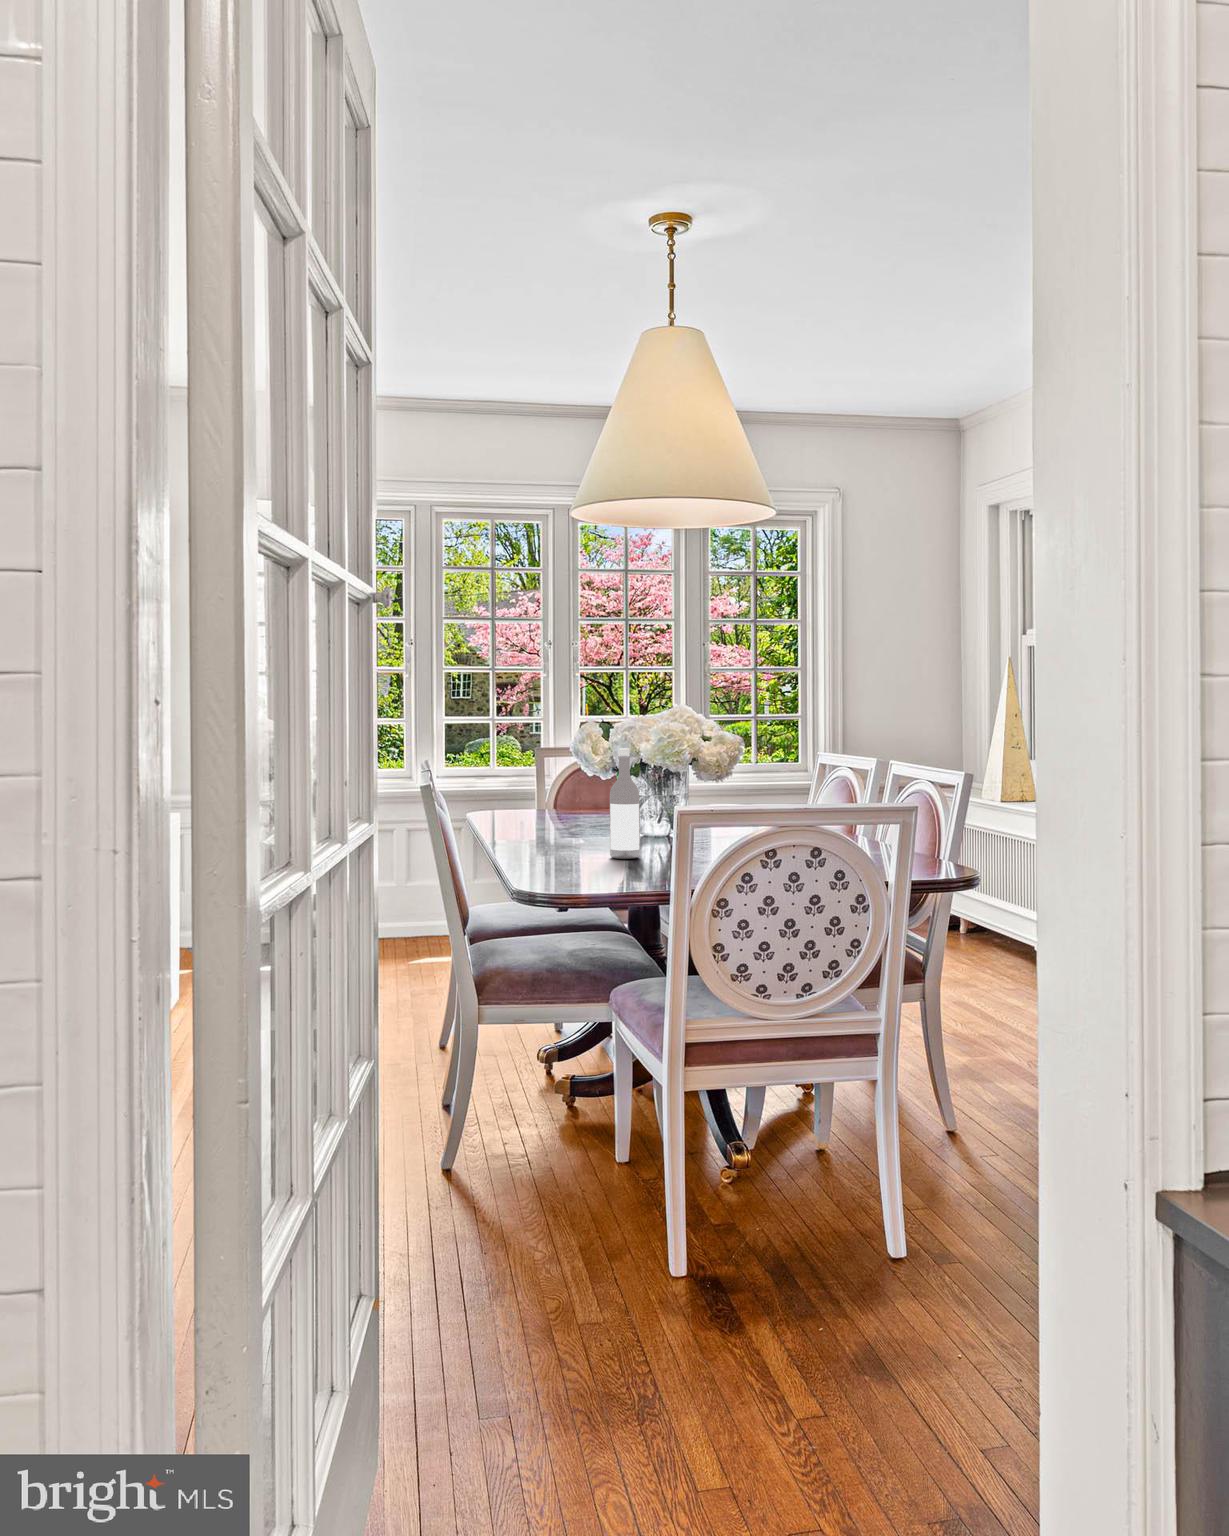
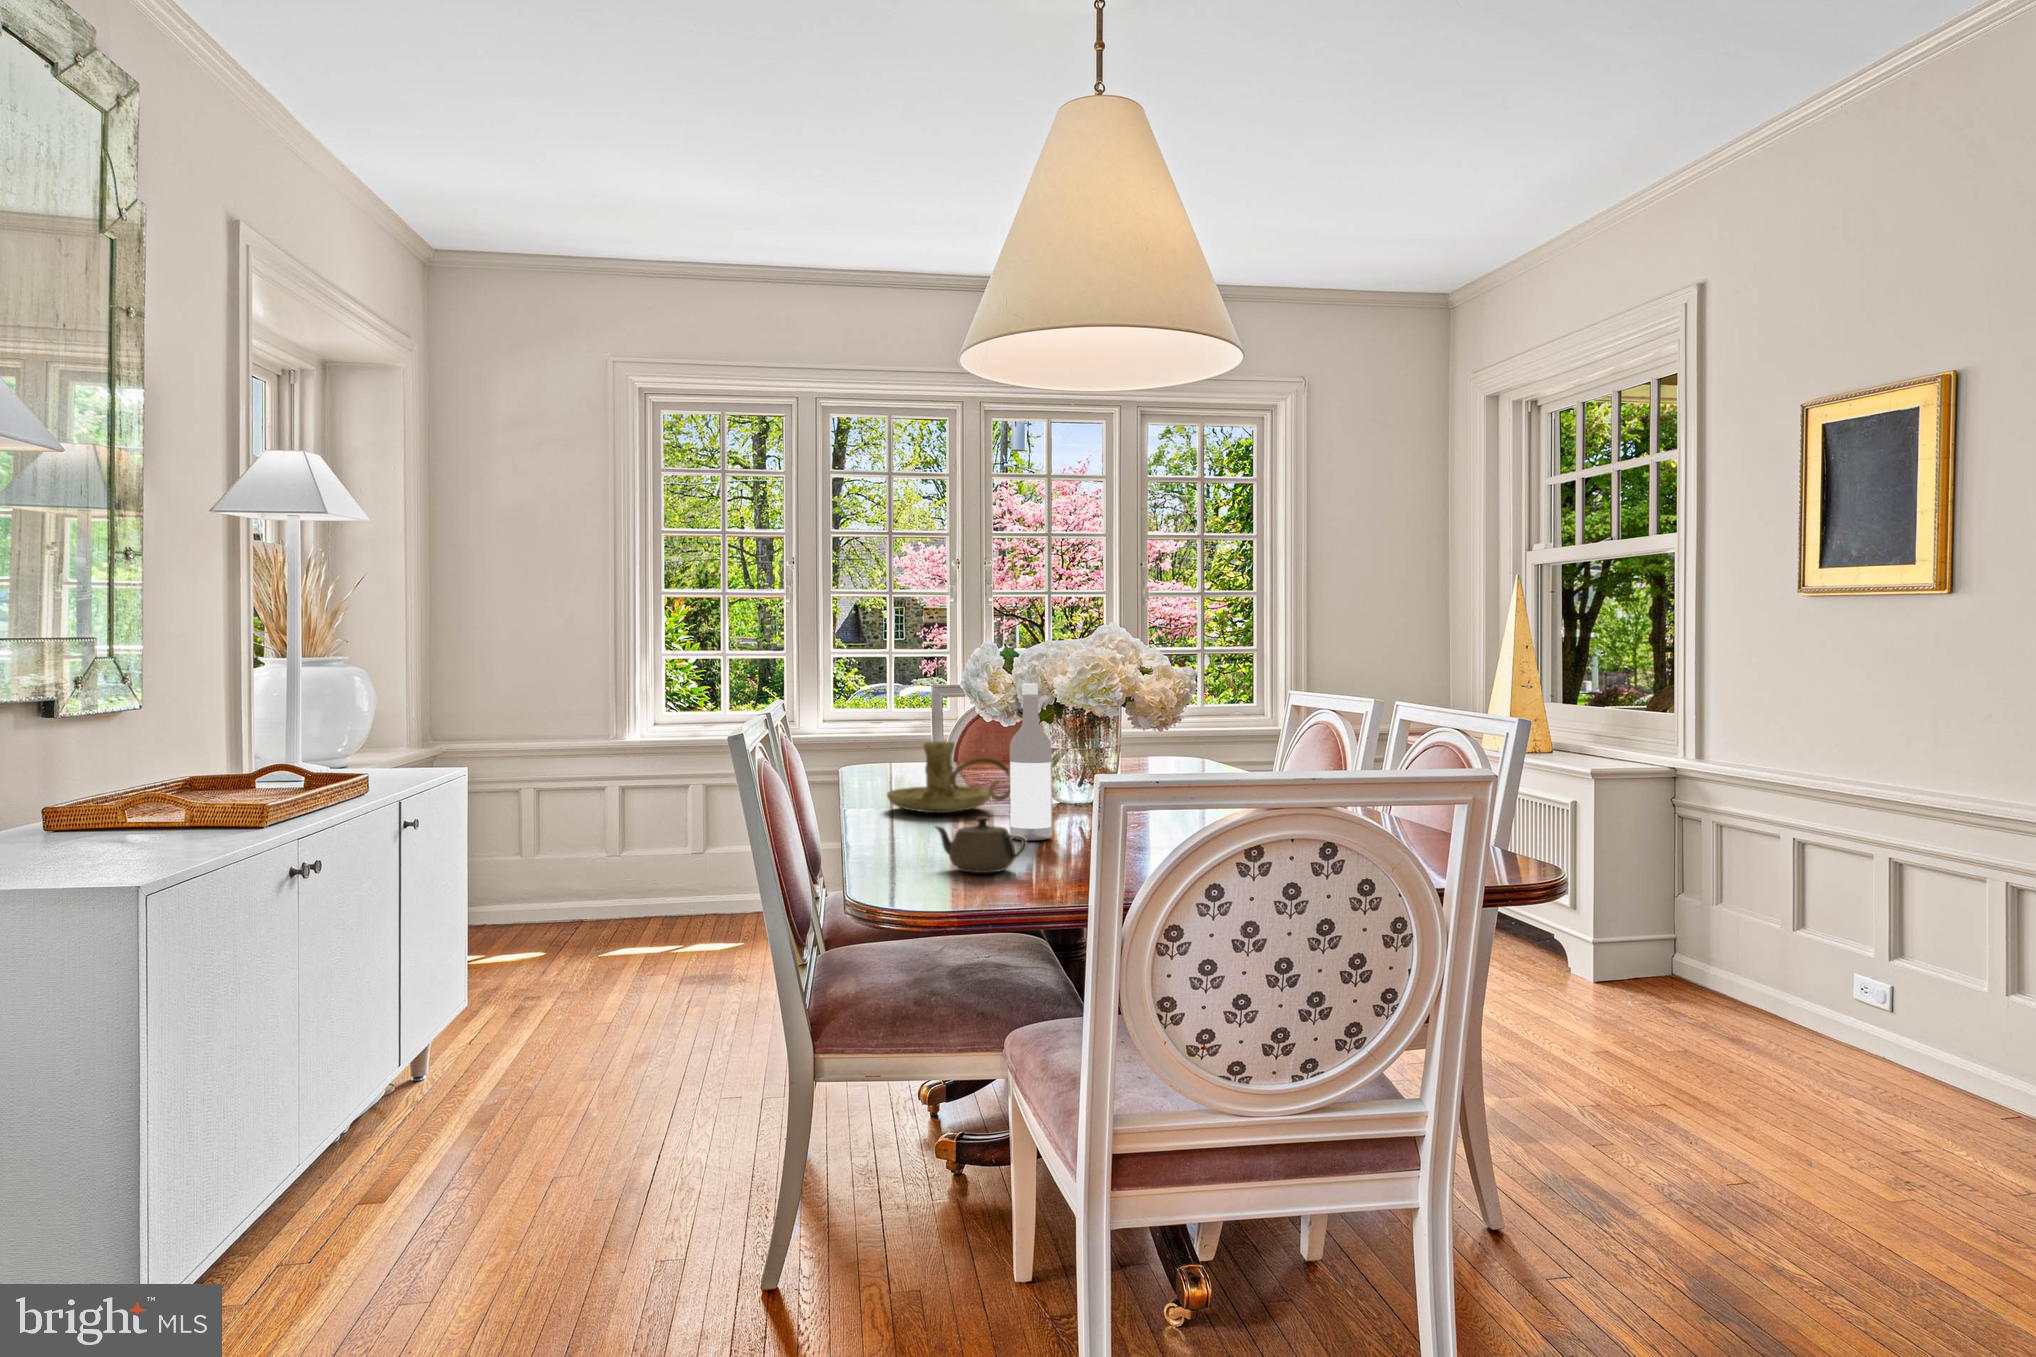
candle holder: none [517,791,610,842] -> present [887,742,1009,813]
teapot: none [561,839,626,877] -> present [935,816,1027,873]

